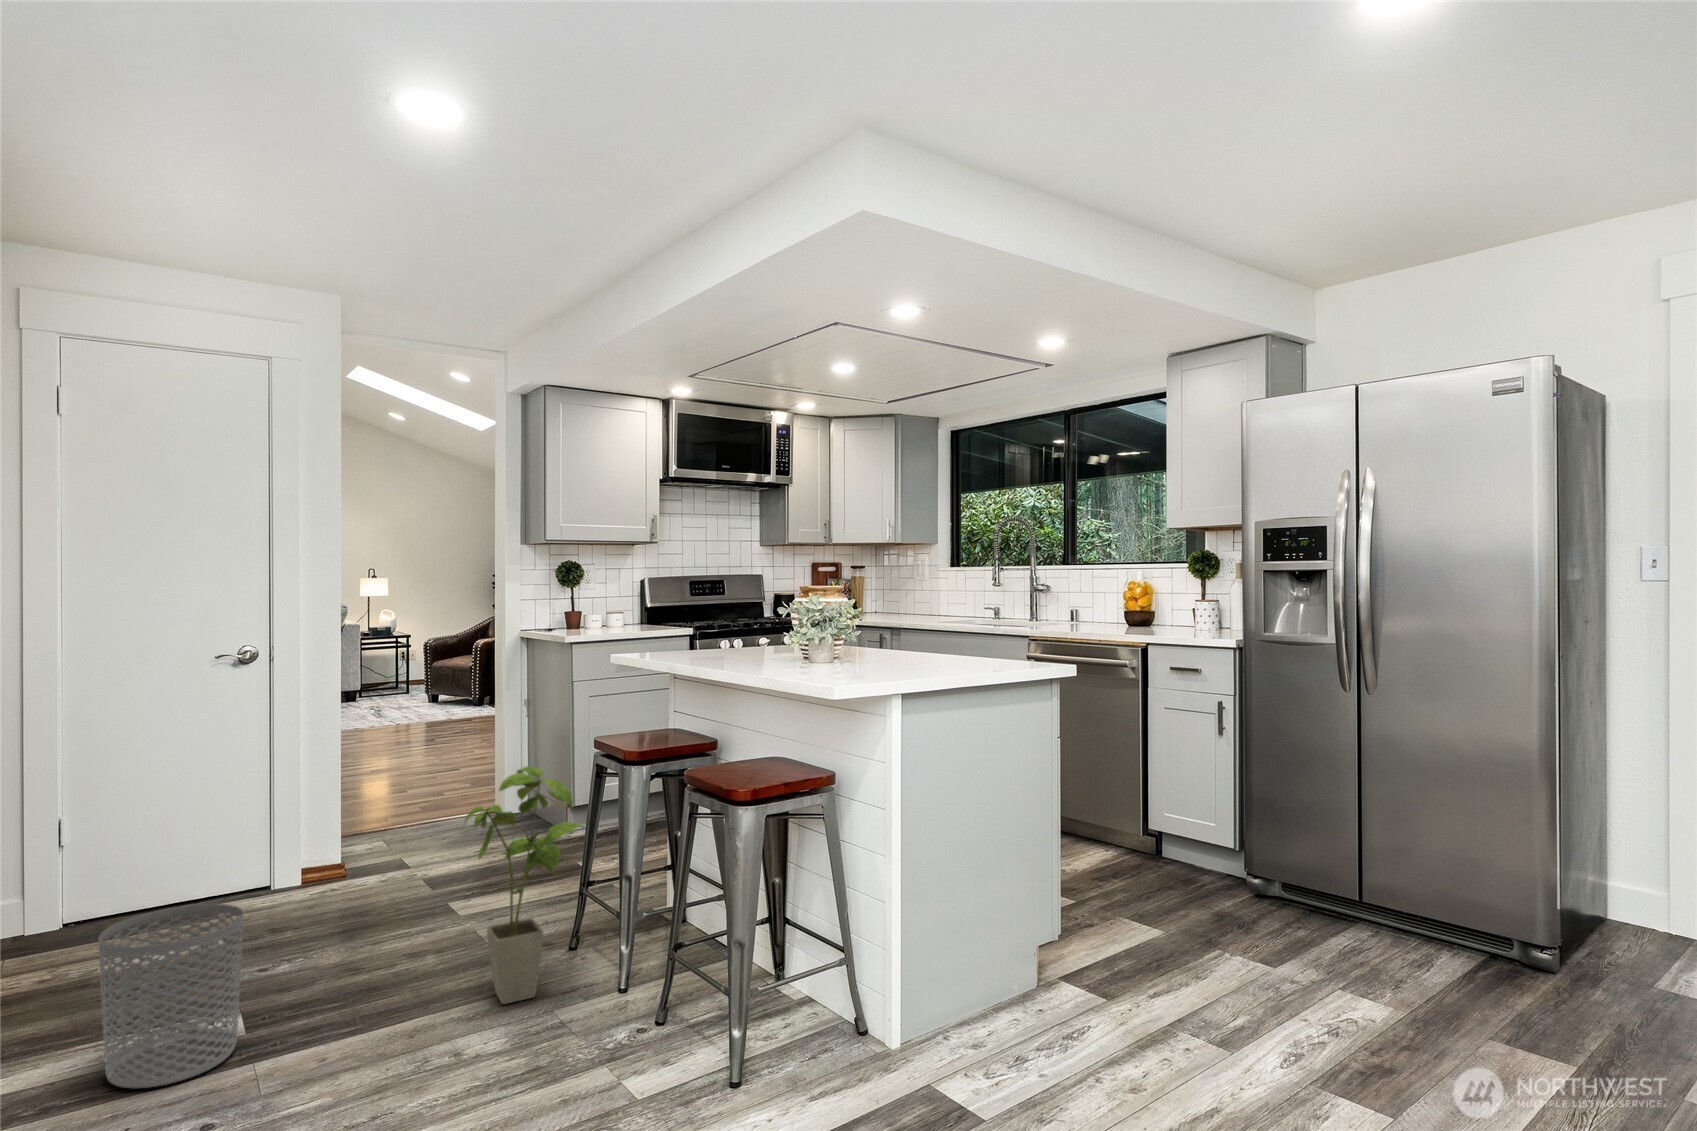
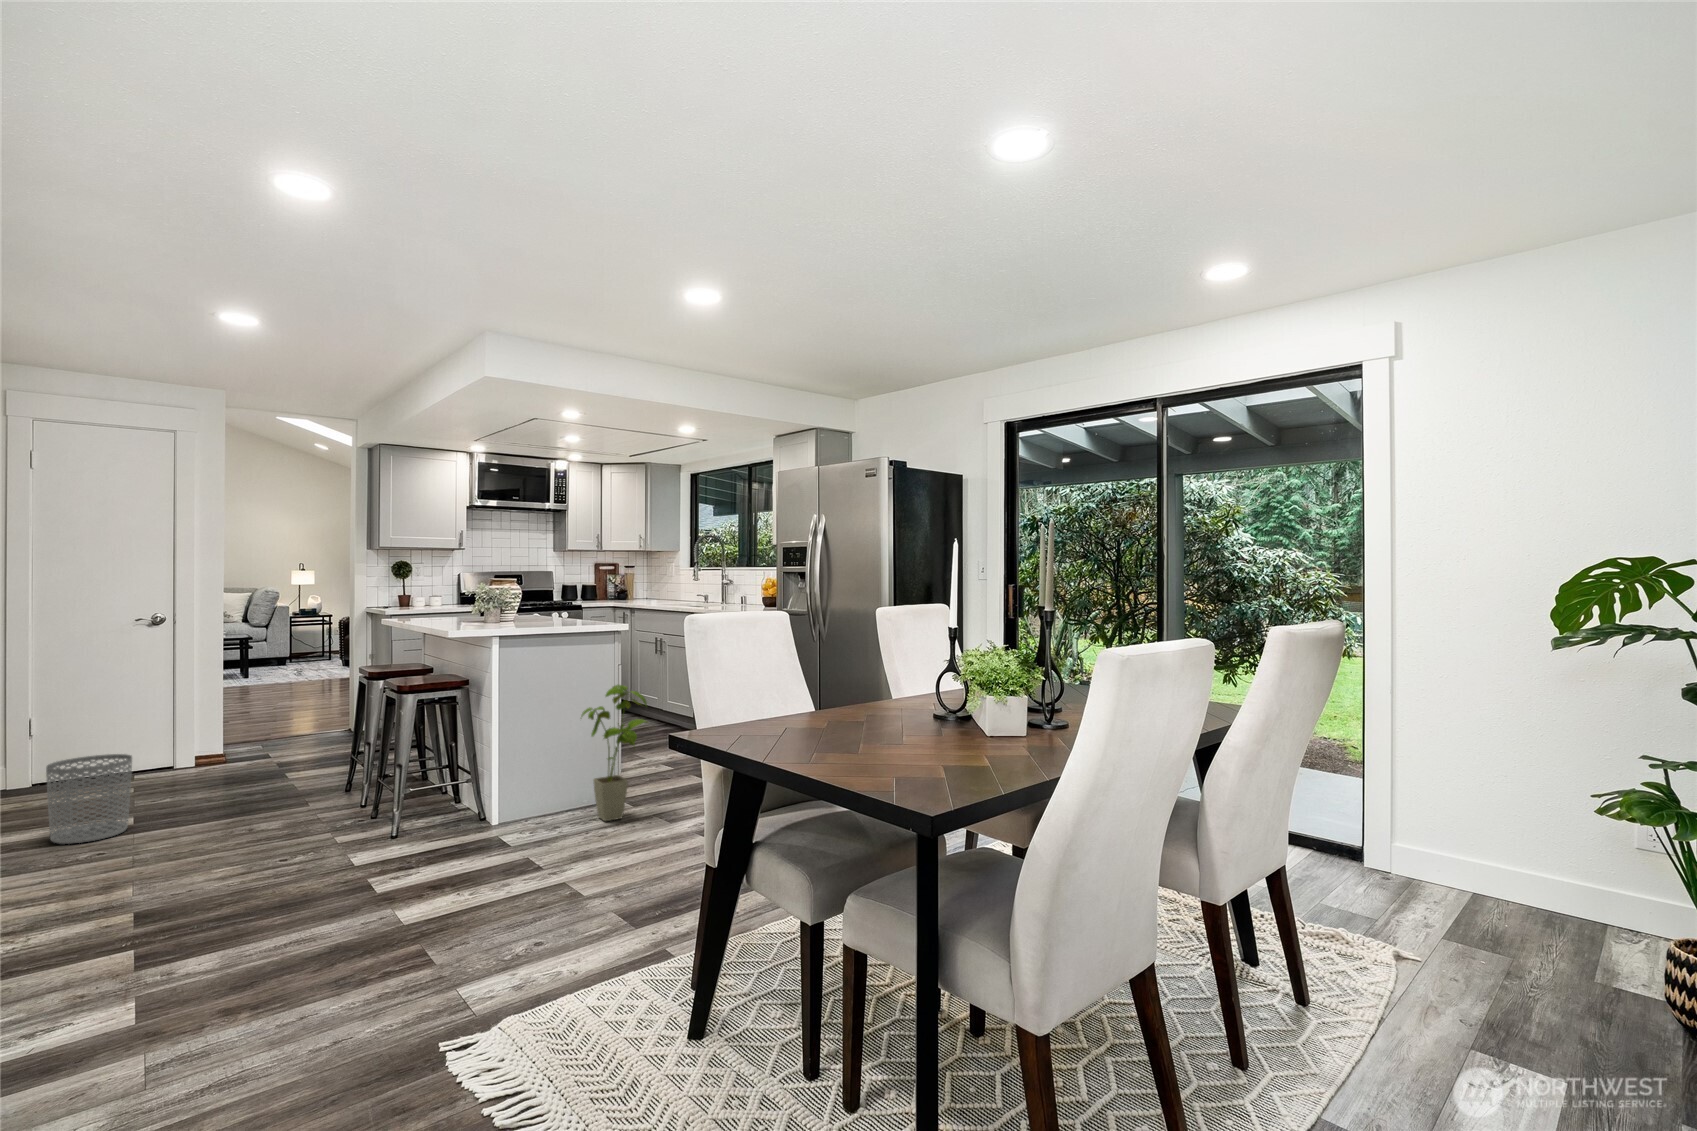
house plant: present [465,766,584,1004] -> present [581,685,648,821]

